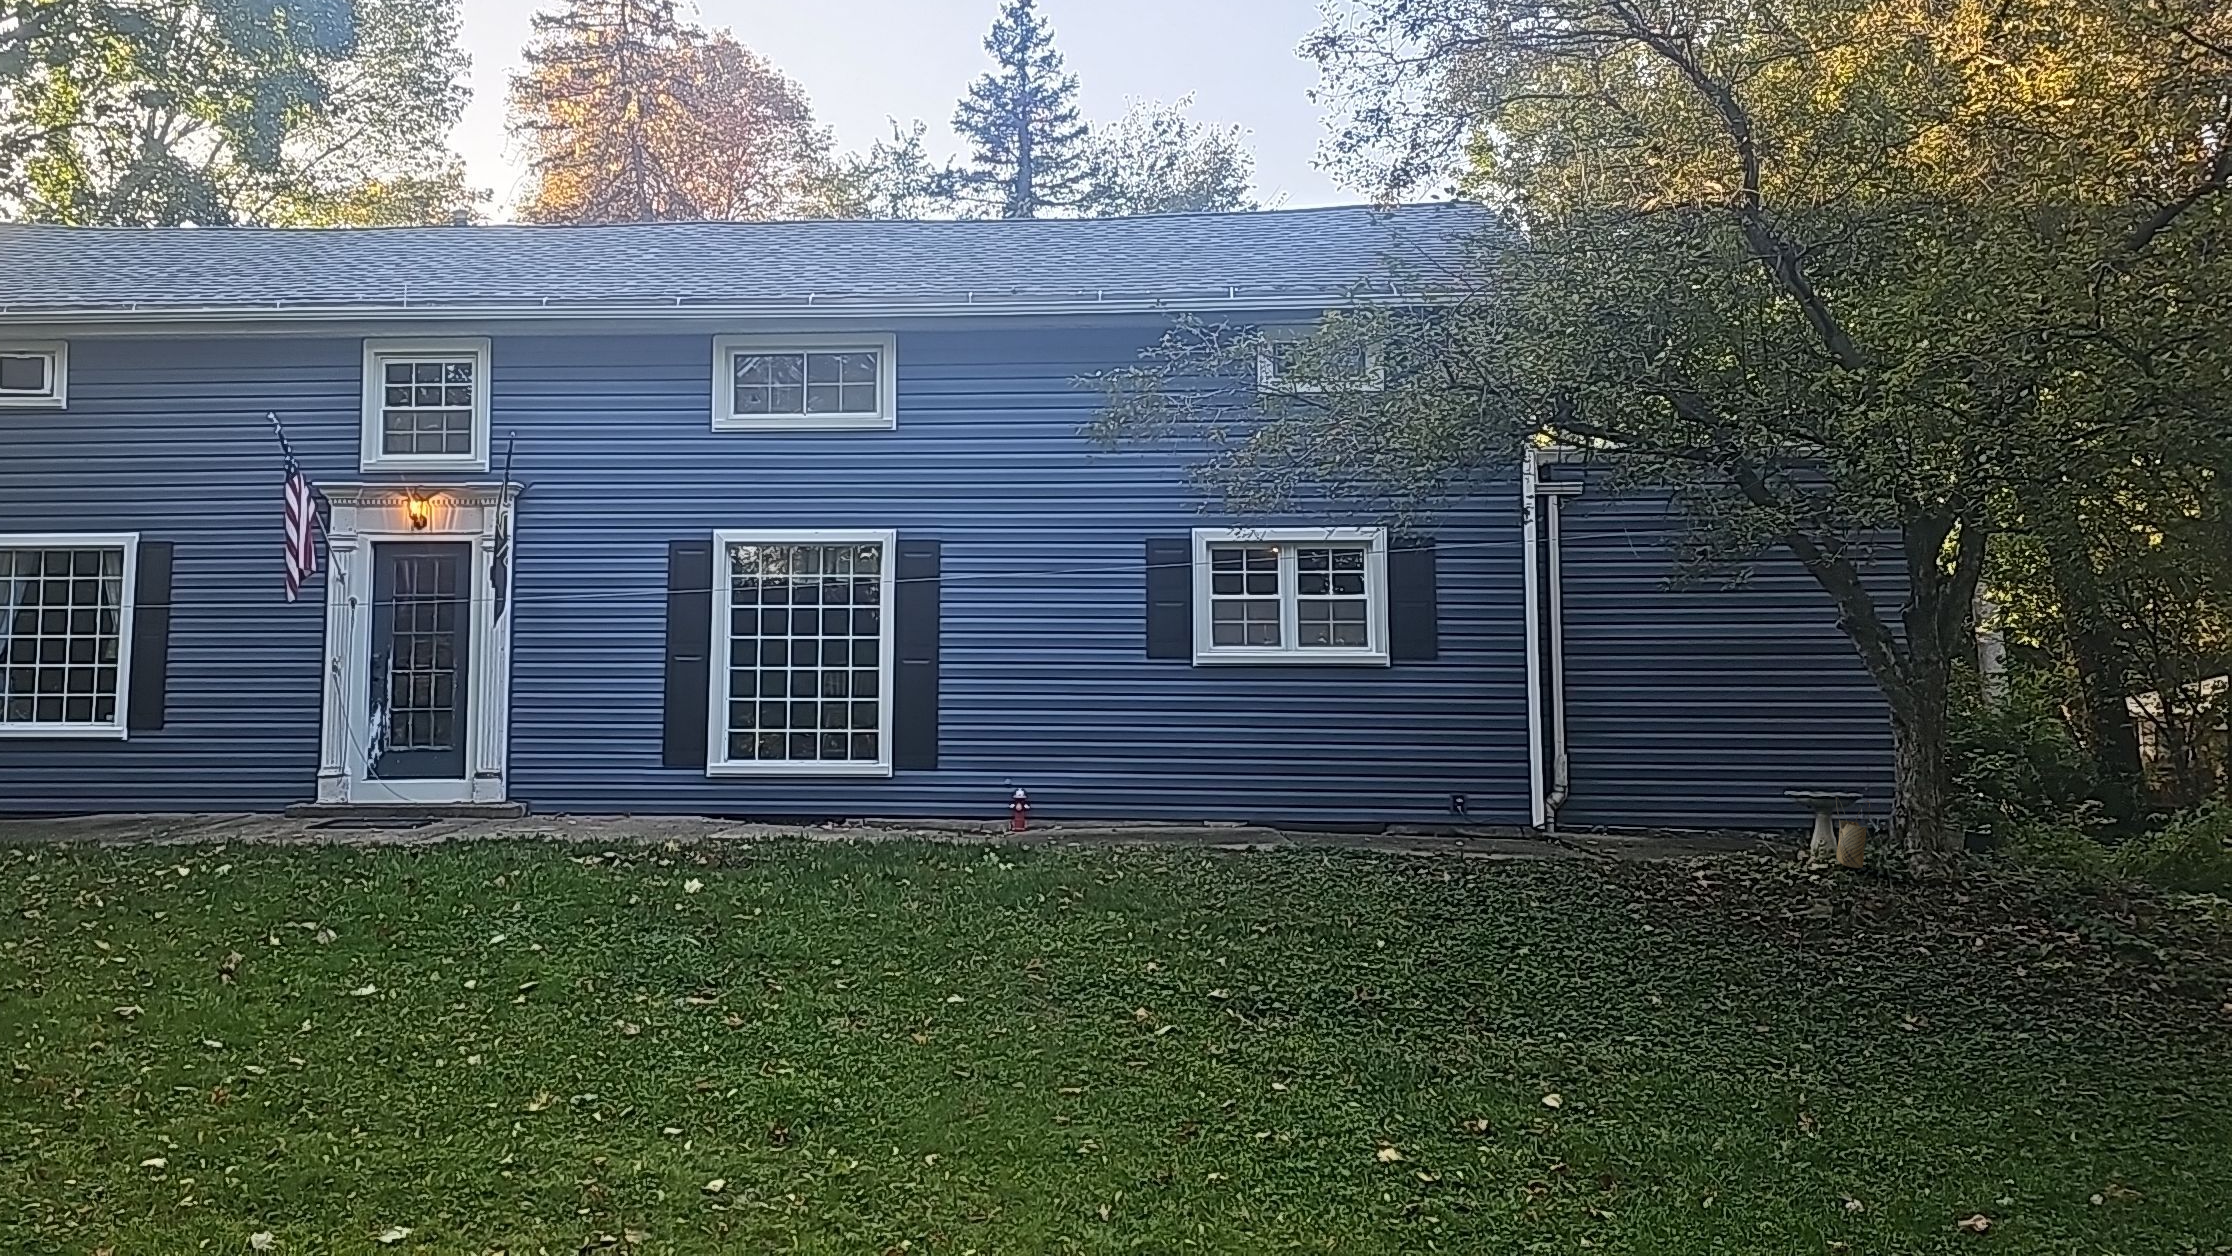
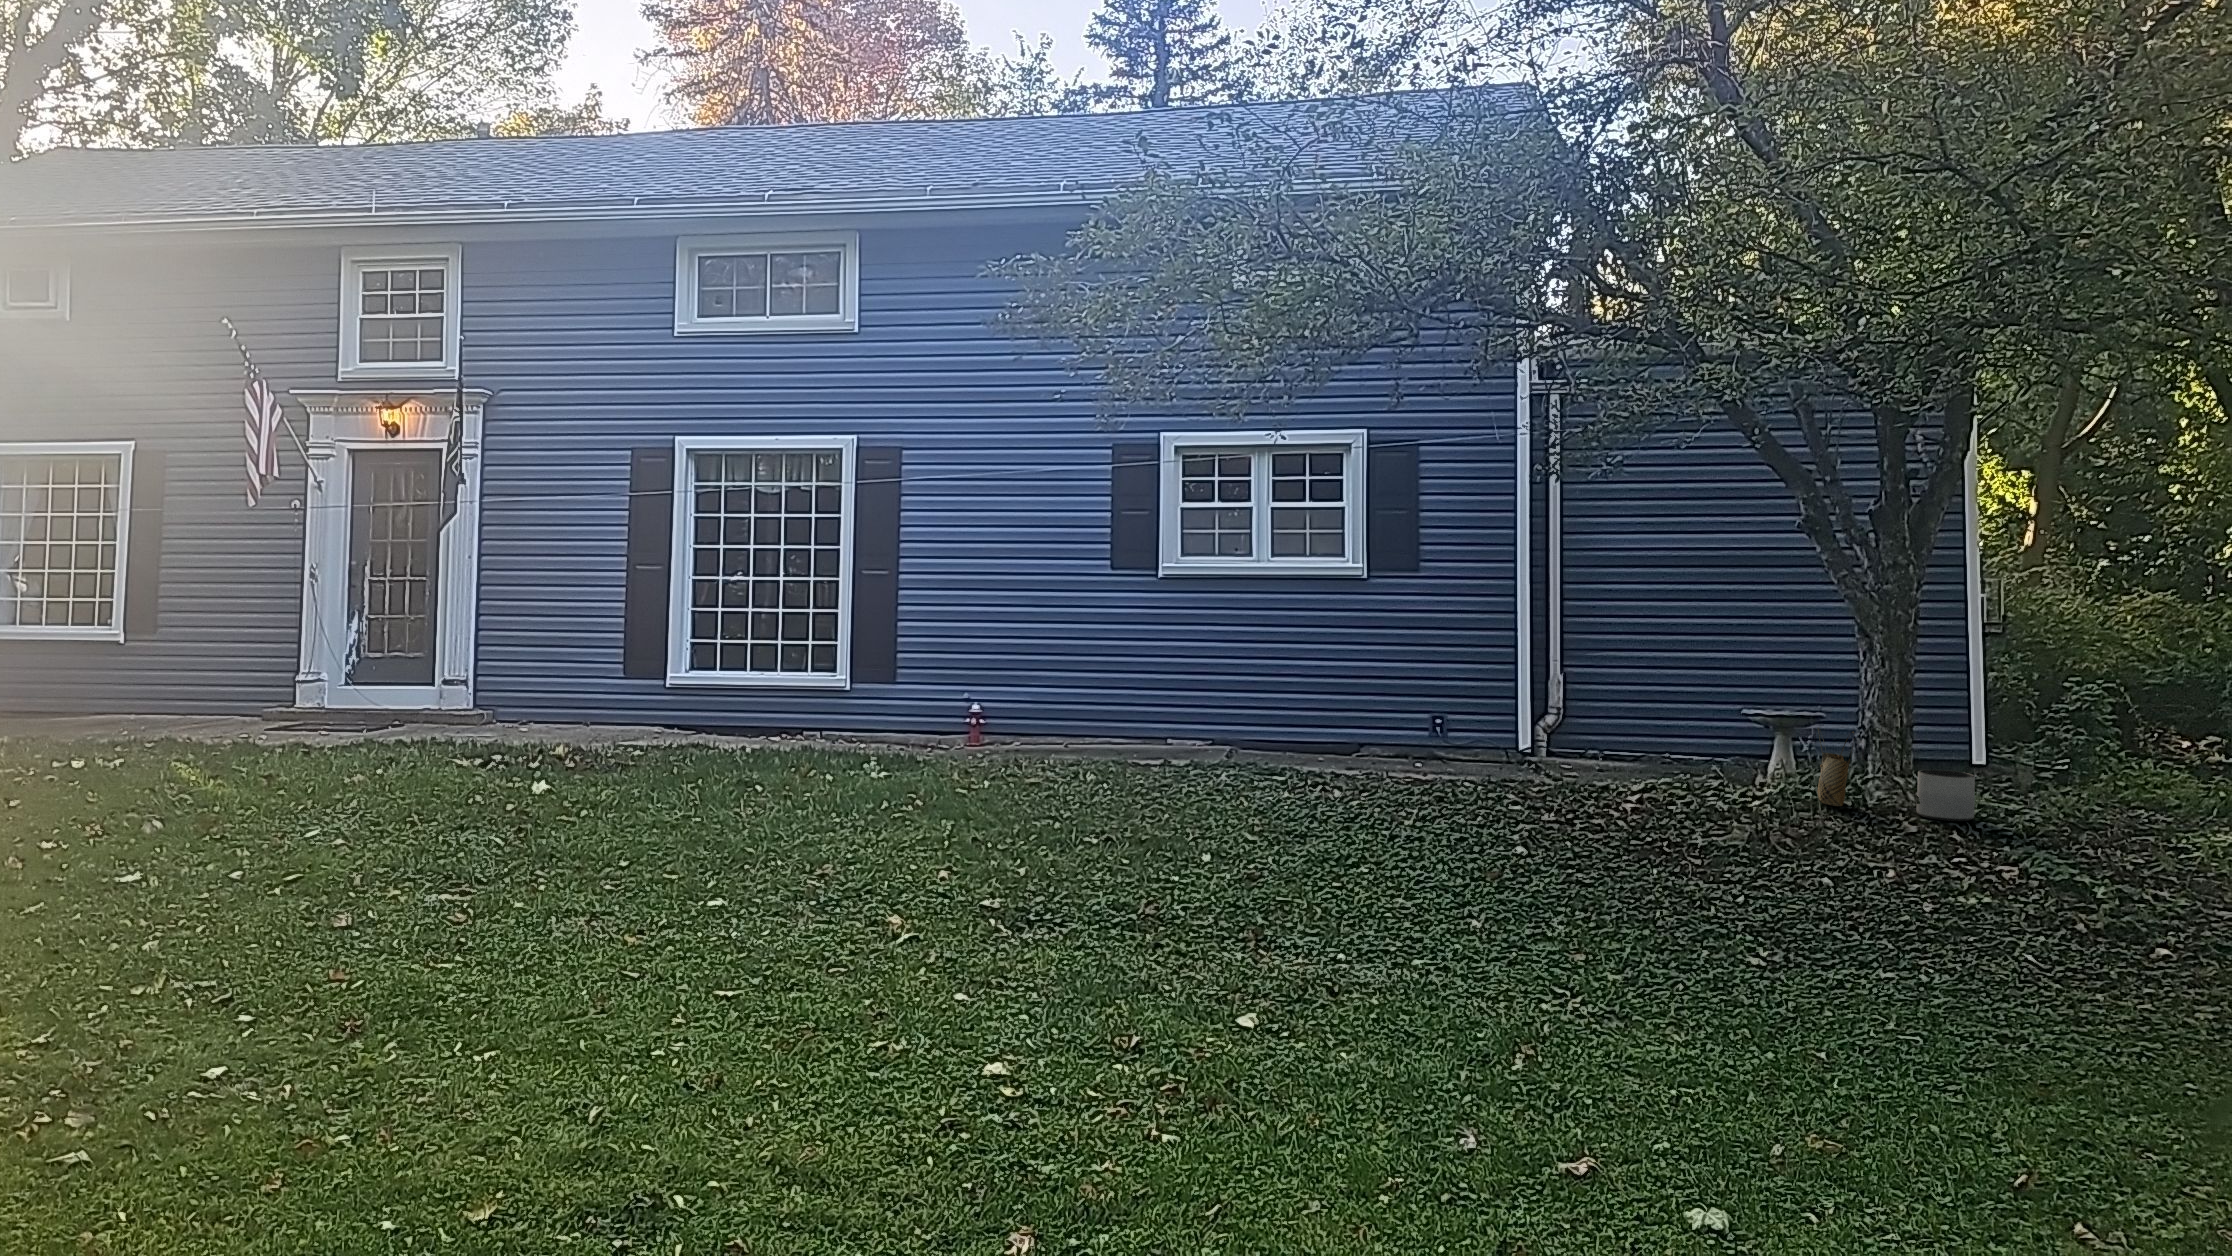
planter: none [1928,834,1978,879] -> present [1917,770,1975,821]

